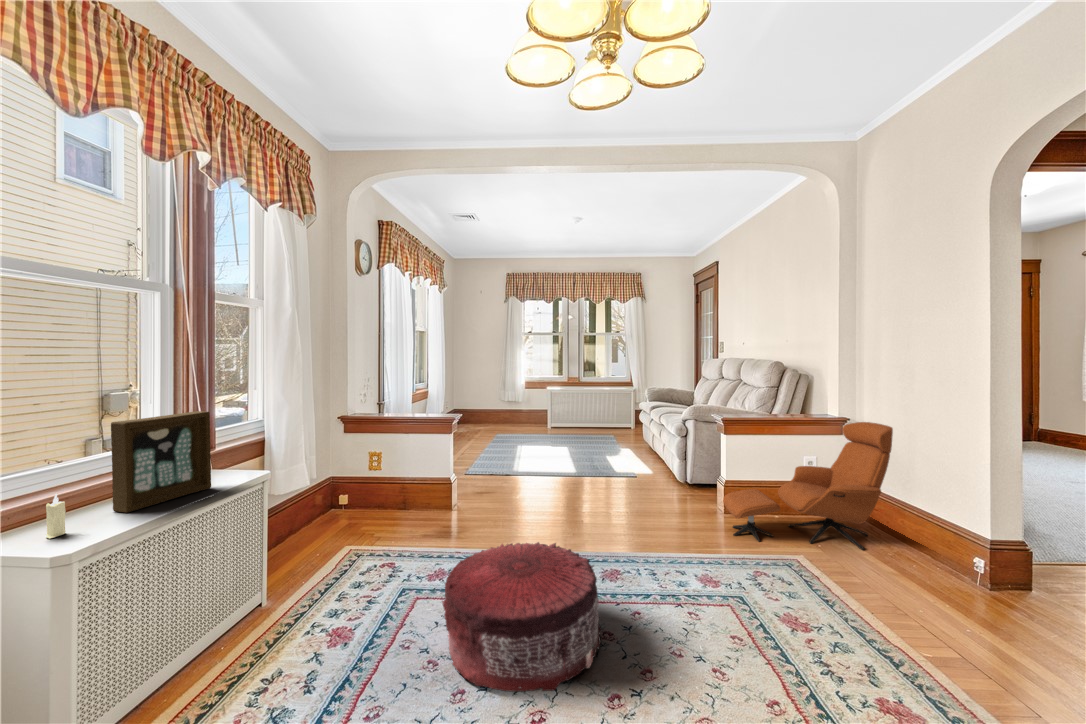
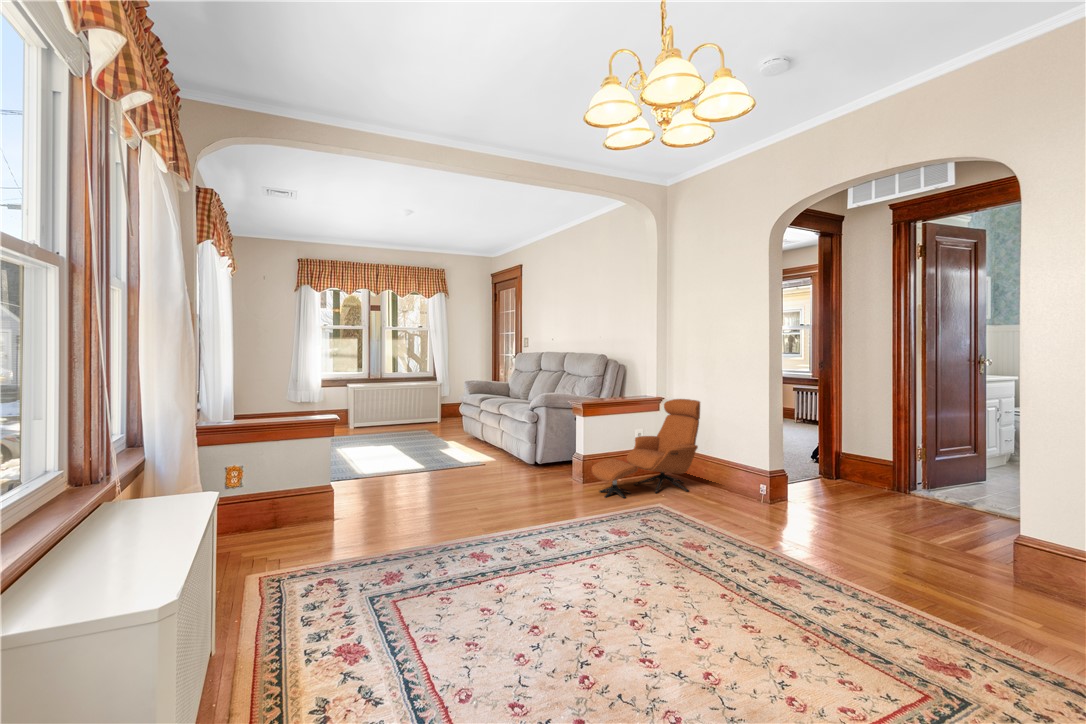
picture frame: present [111,411,211,513] -> none [95,415,177,552]
candle: present [46,494,66,538] -> none [73,525,102,587]
pouf: present [442,542,602,692] -> none [461,515,599,640]

